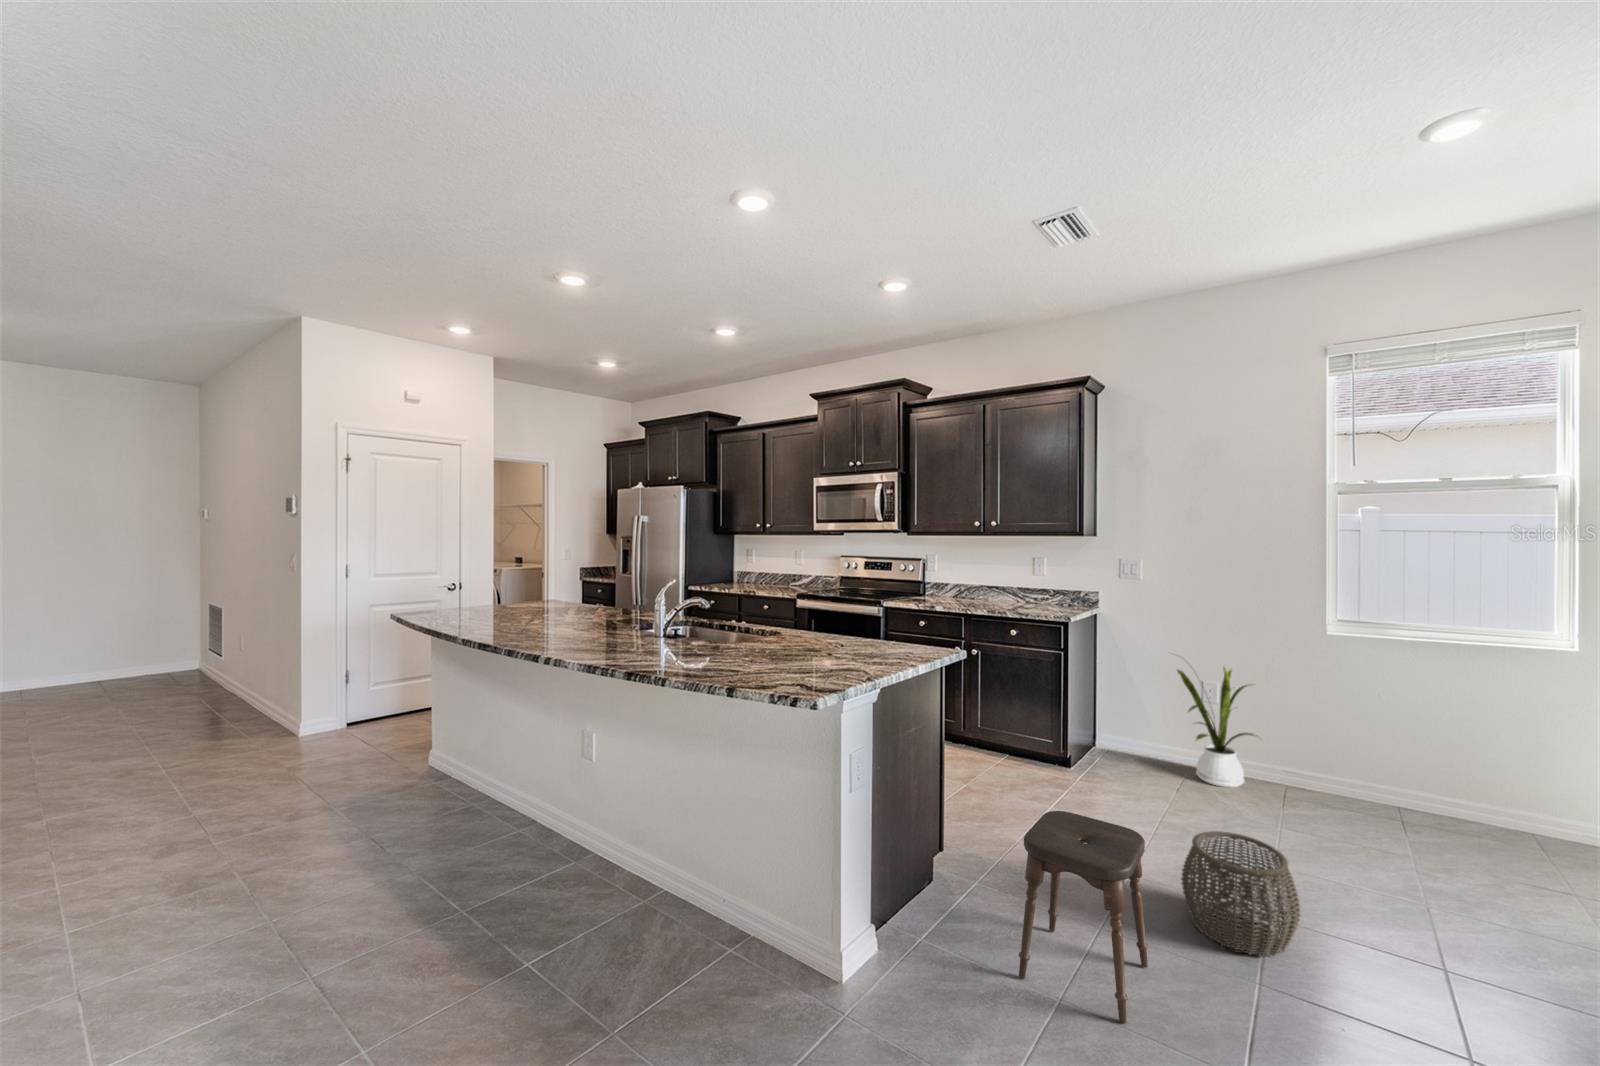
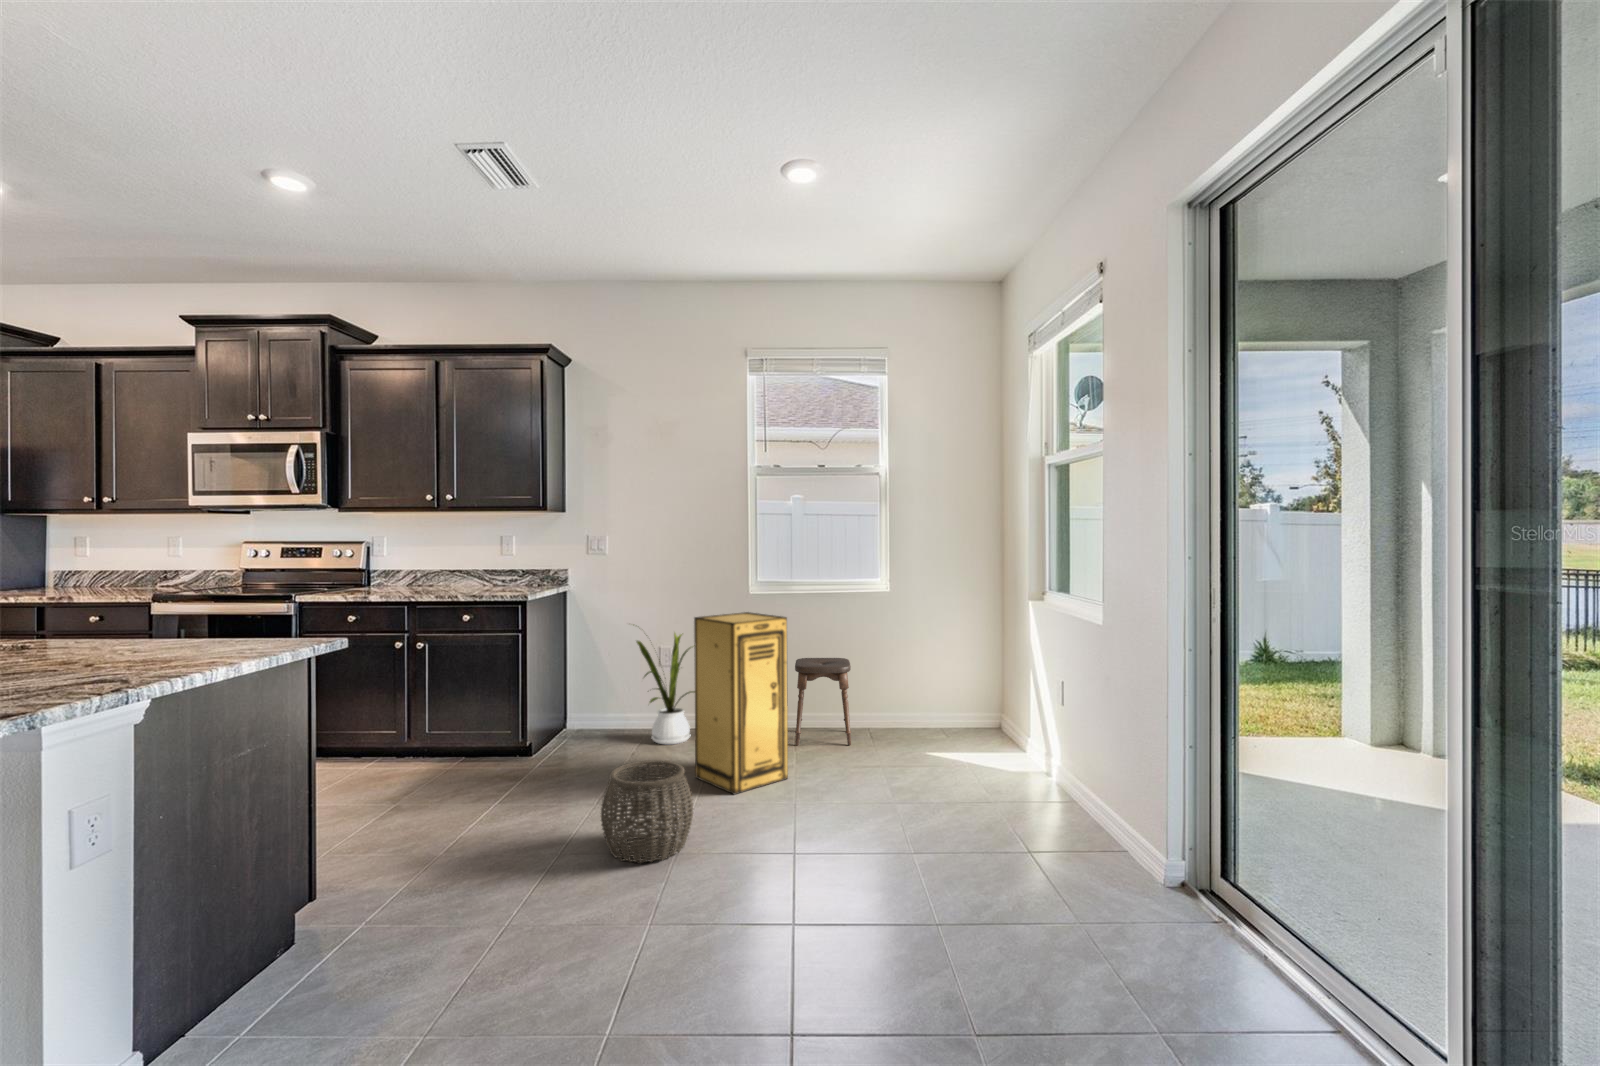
storage cabinet: none [1269,665,1411,883] -> present [694,612,788,794]
stool: present [1019,811,1148,1024] -> present [795,658,851,745]

